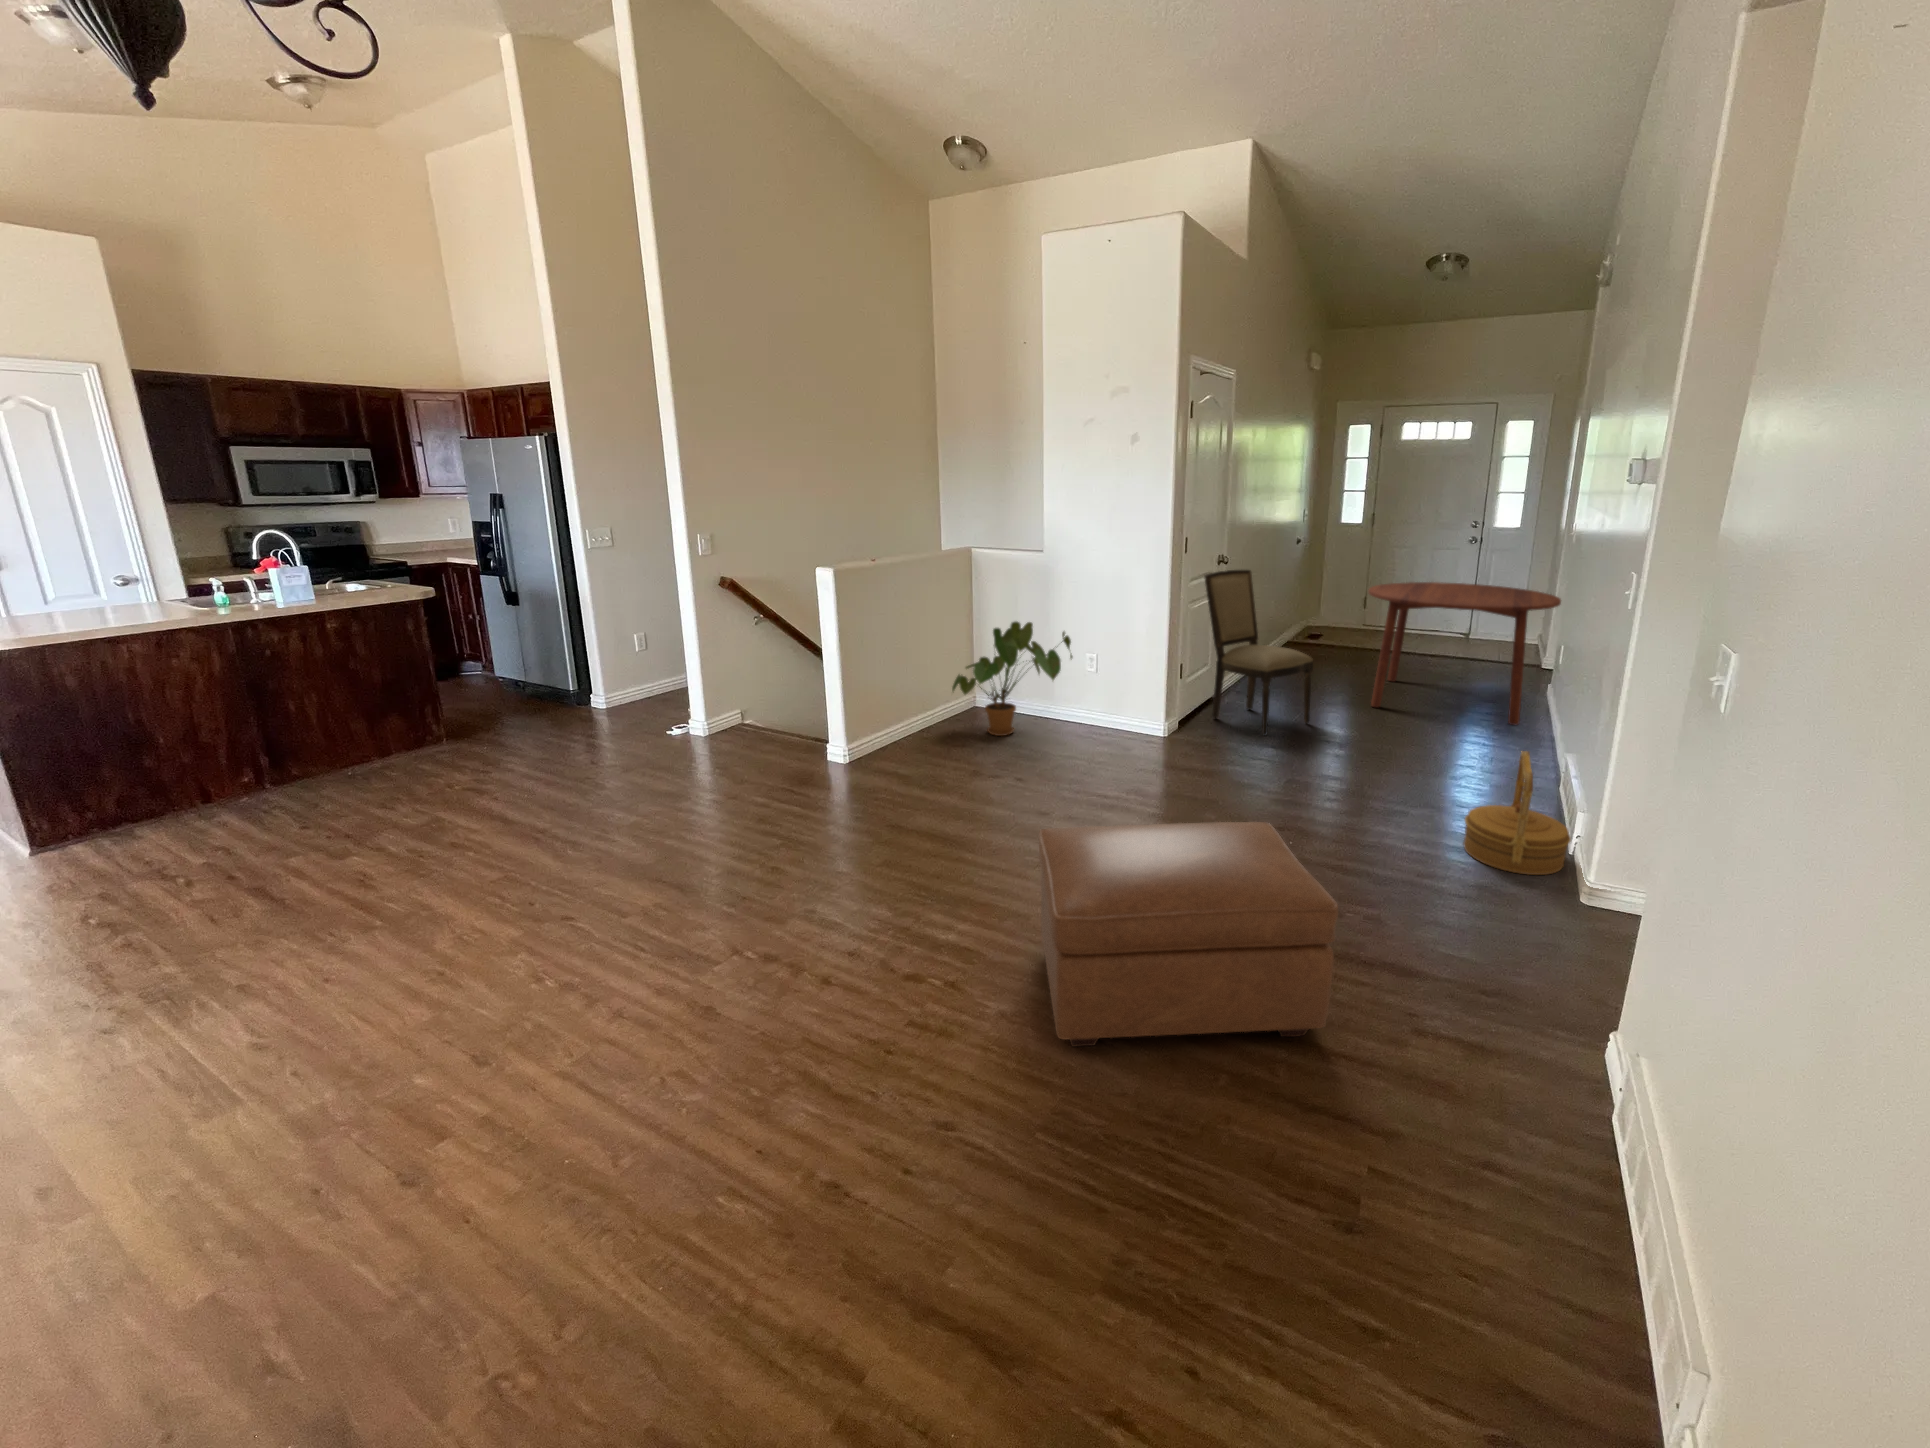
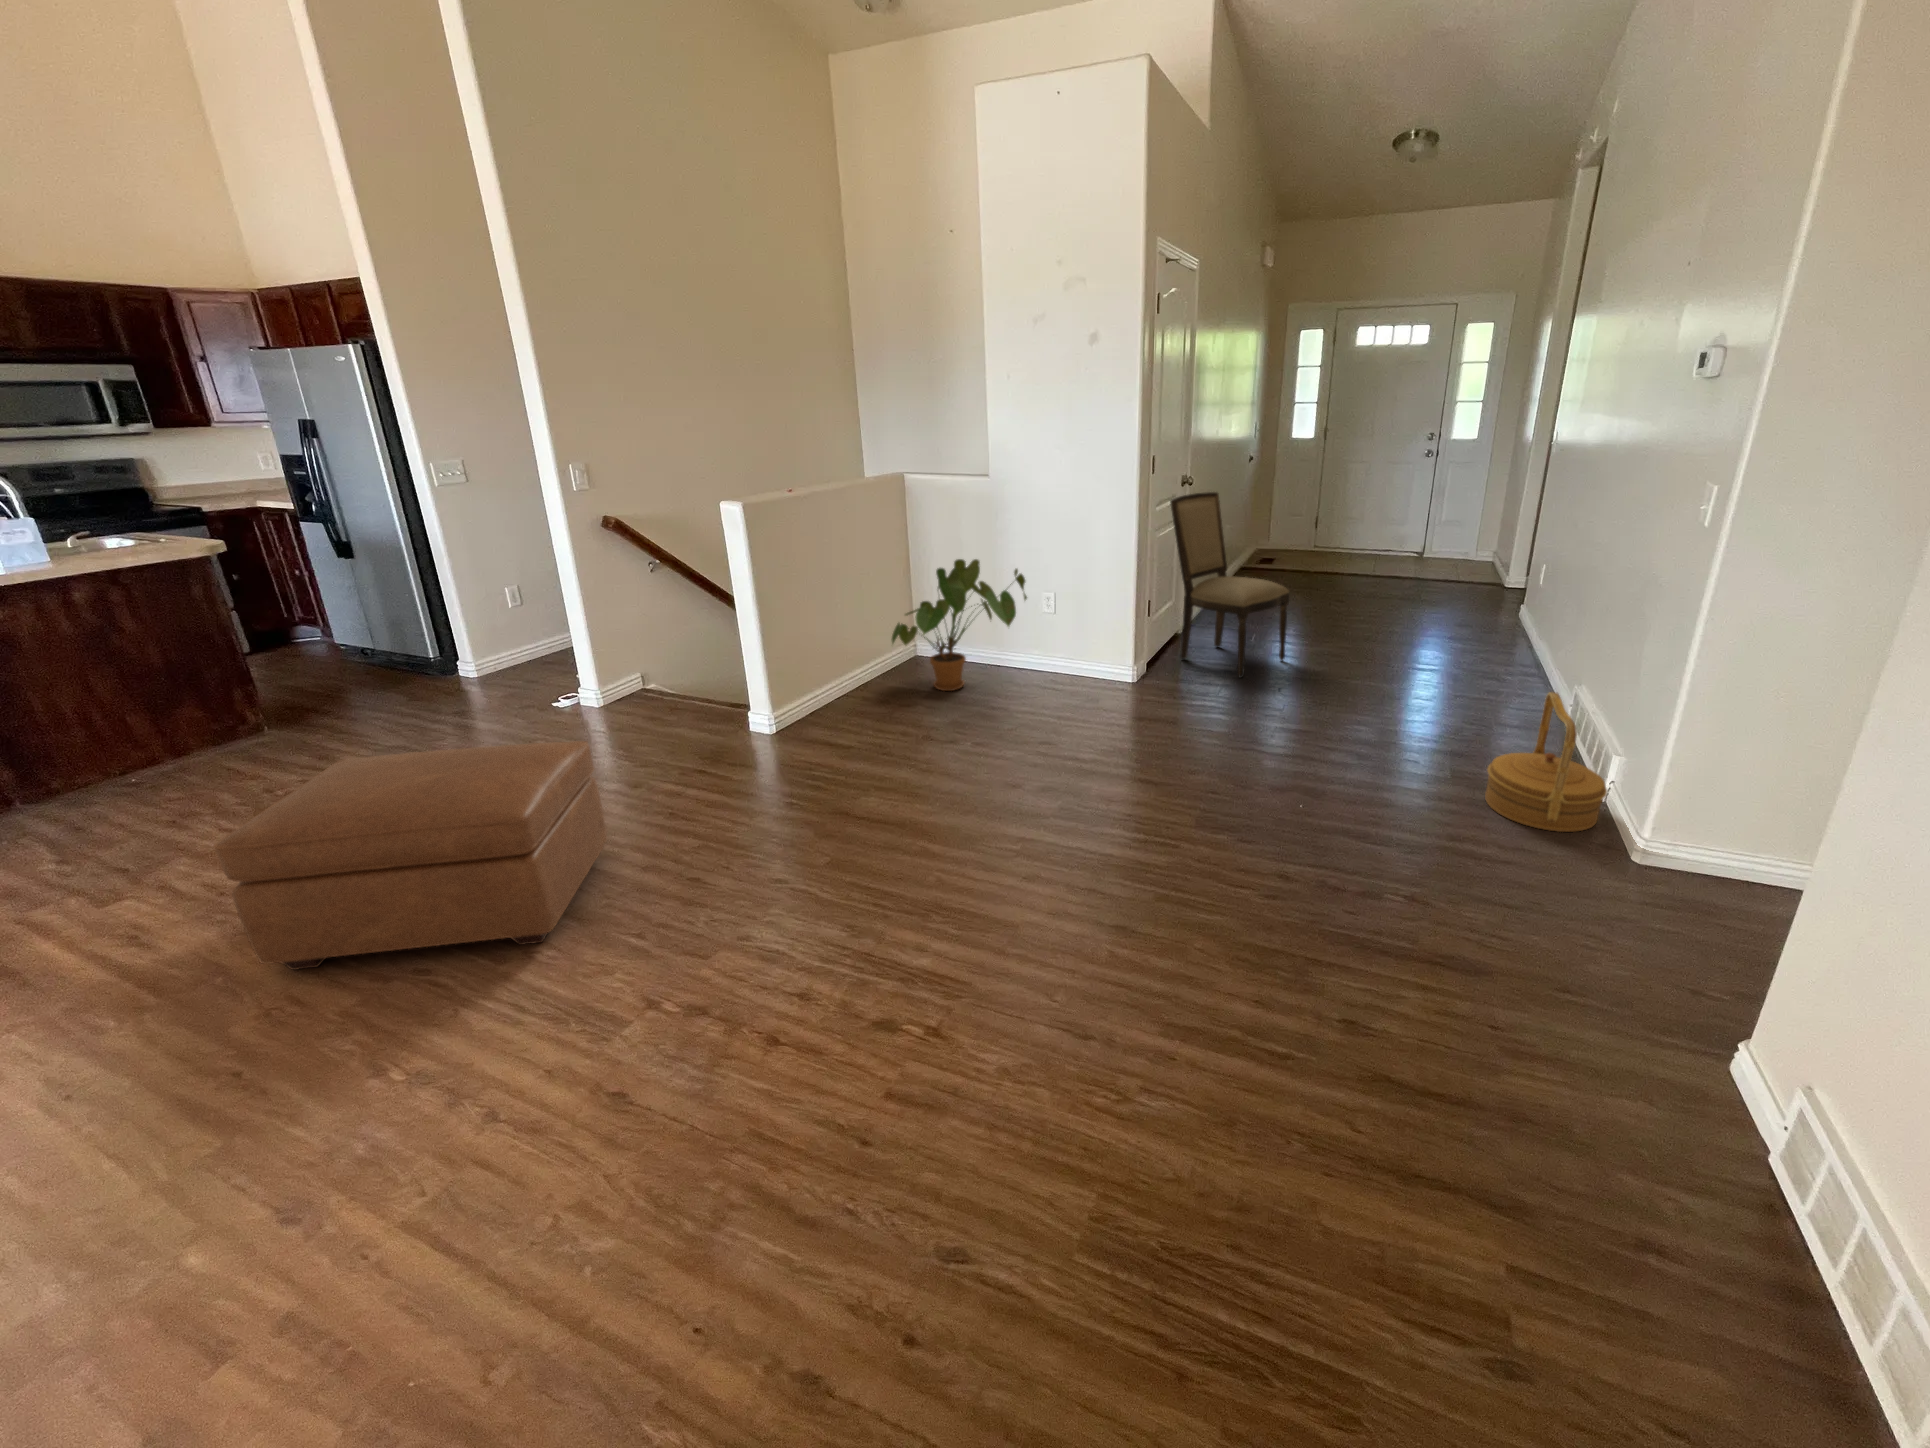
dining table: present [1368,582,1561,725] -> none [1339,501,1543,653]
ottoman: present [1039,822,1338,1047] -> present [213,741,607,970]

